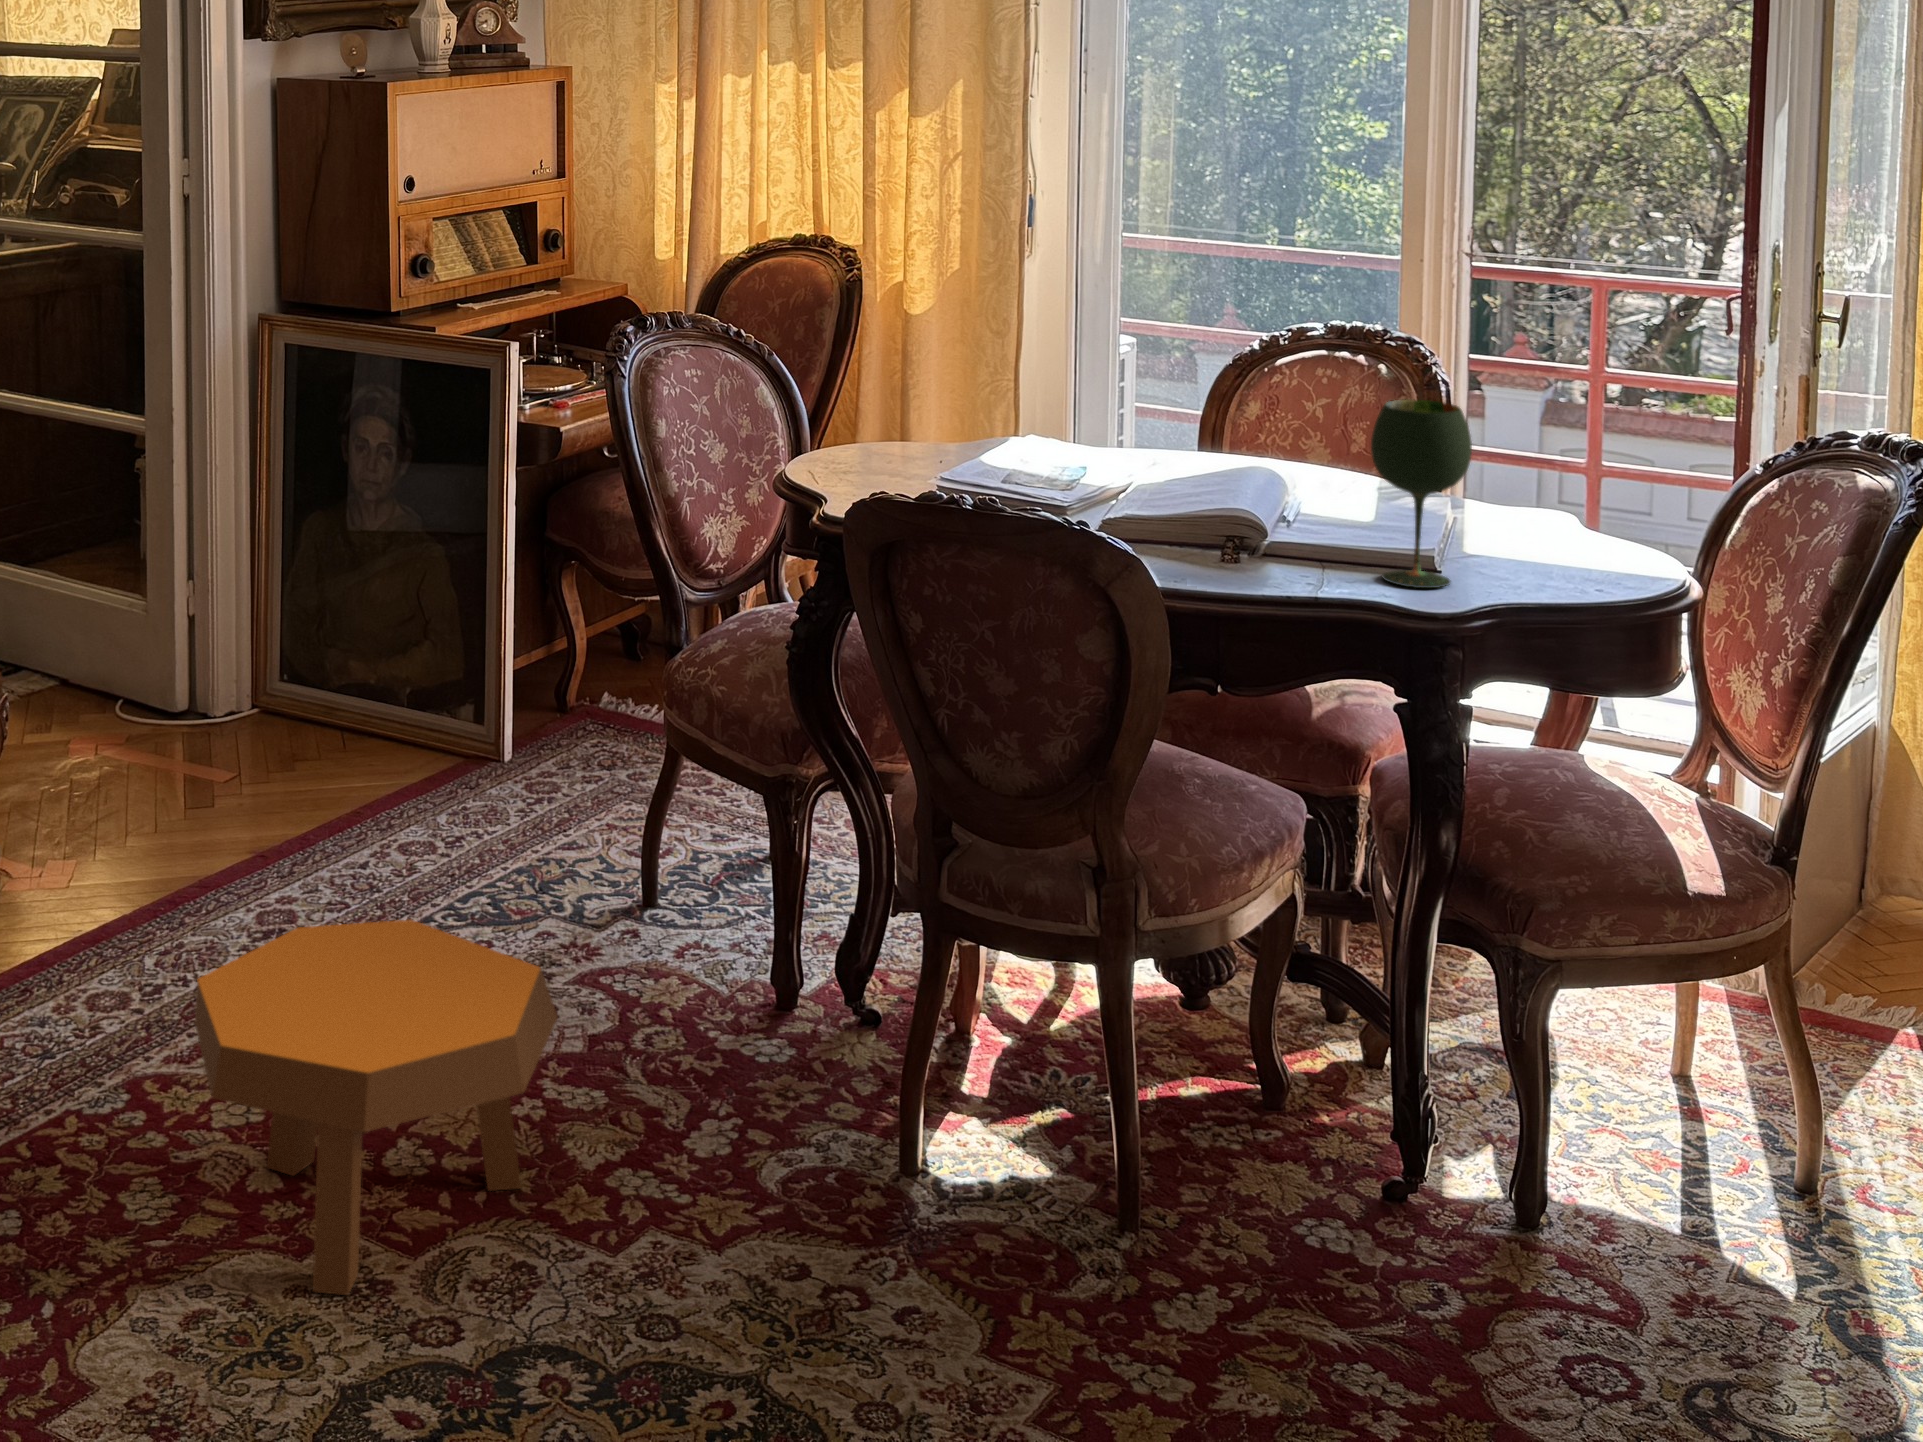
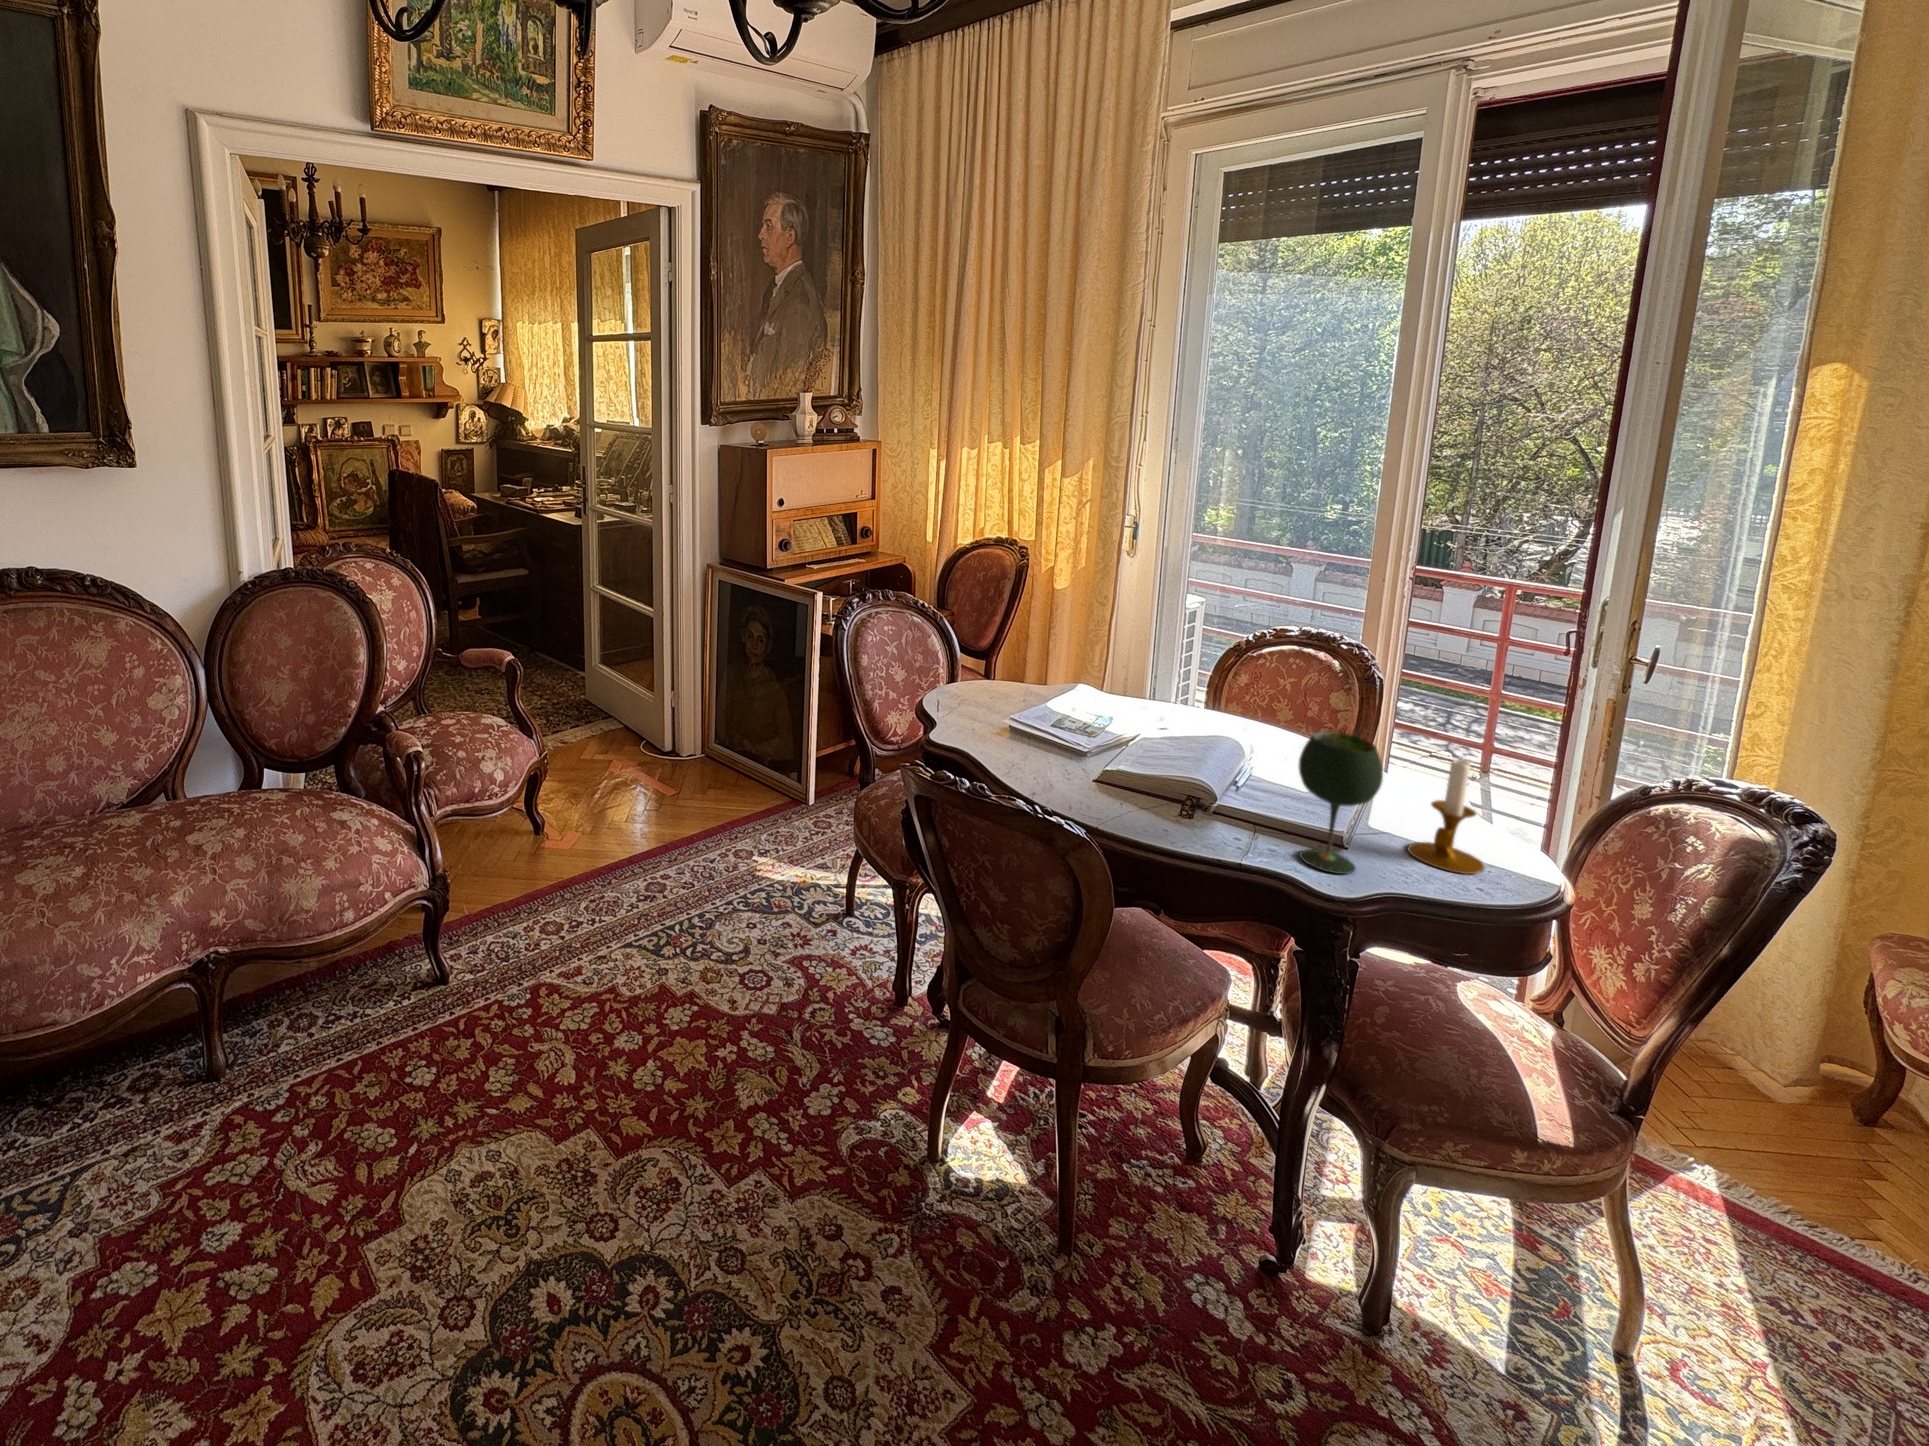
candlestick: none [1508,426,1598,577] -> present [1408,759,1484,874]
footstool: present [195,920,558,1295] -> none [508,936,726,1186]

